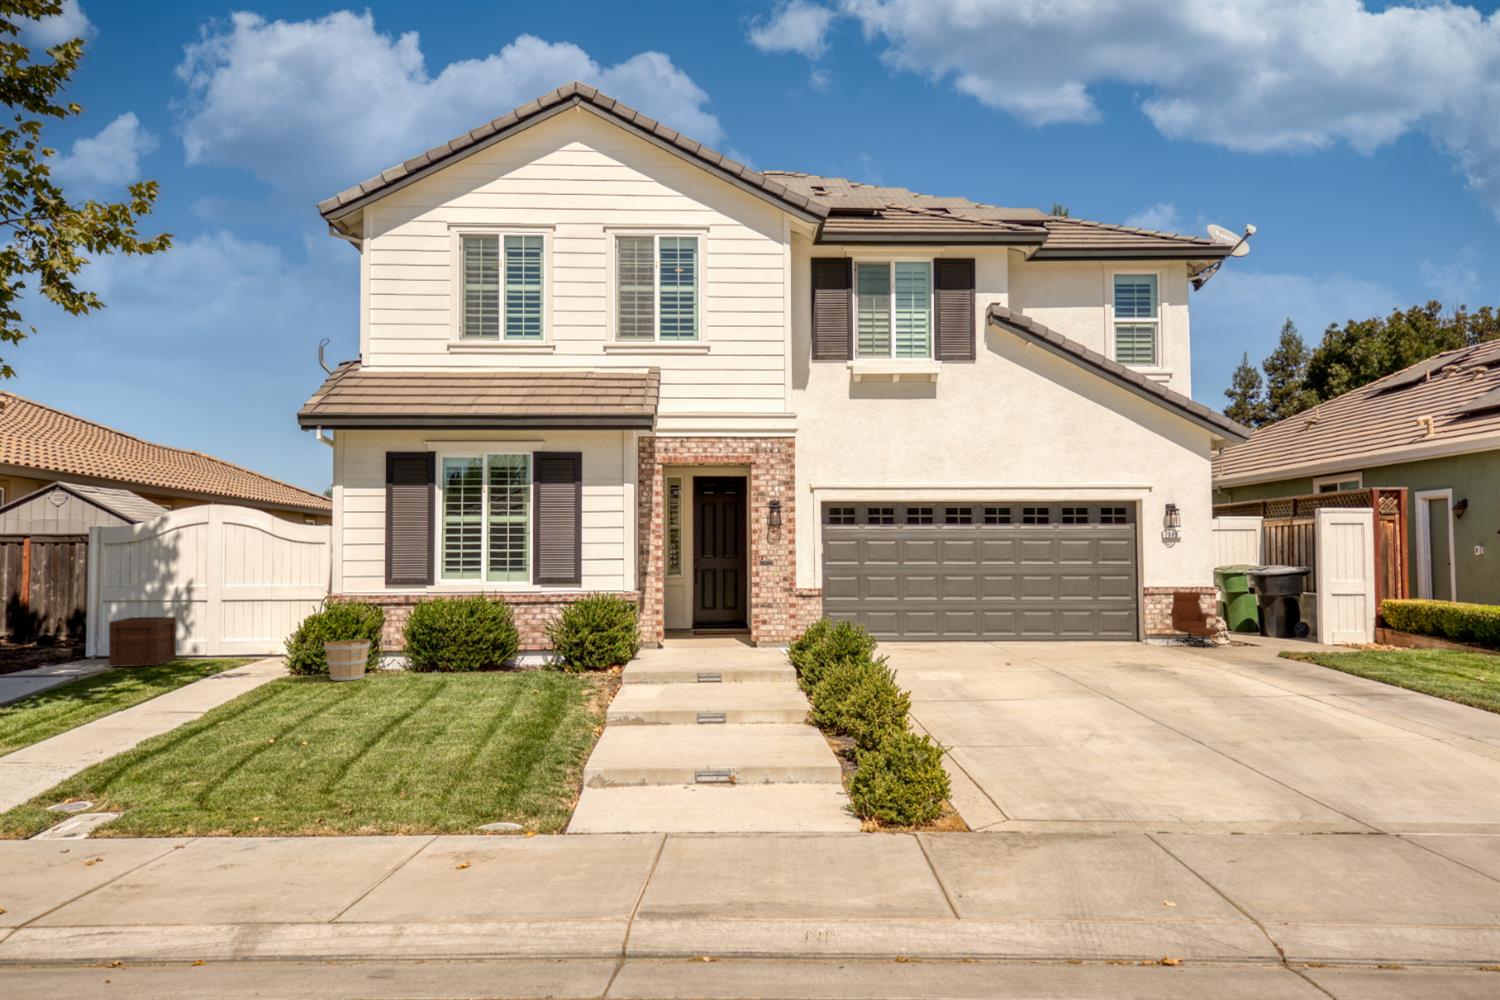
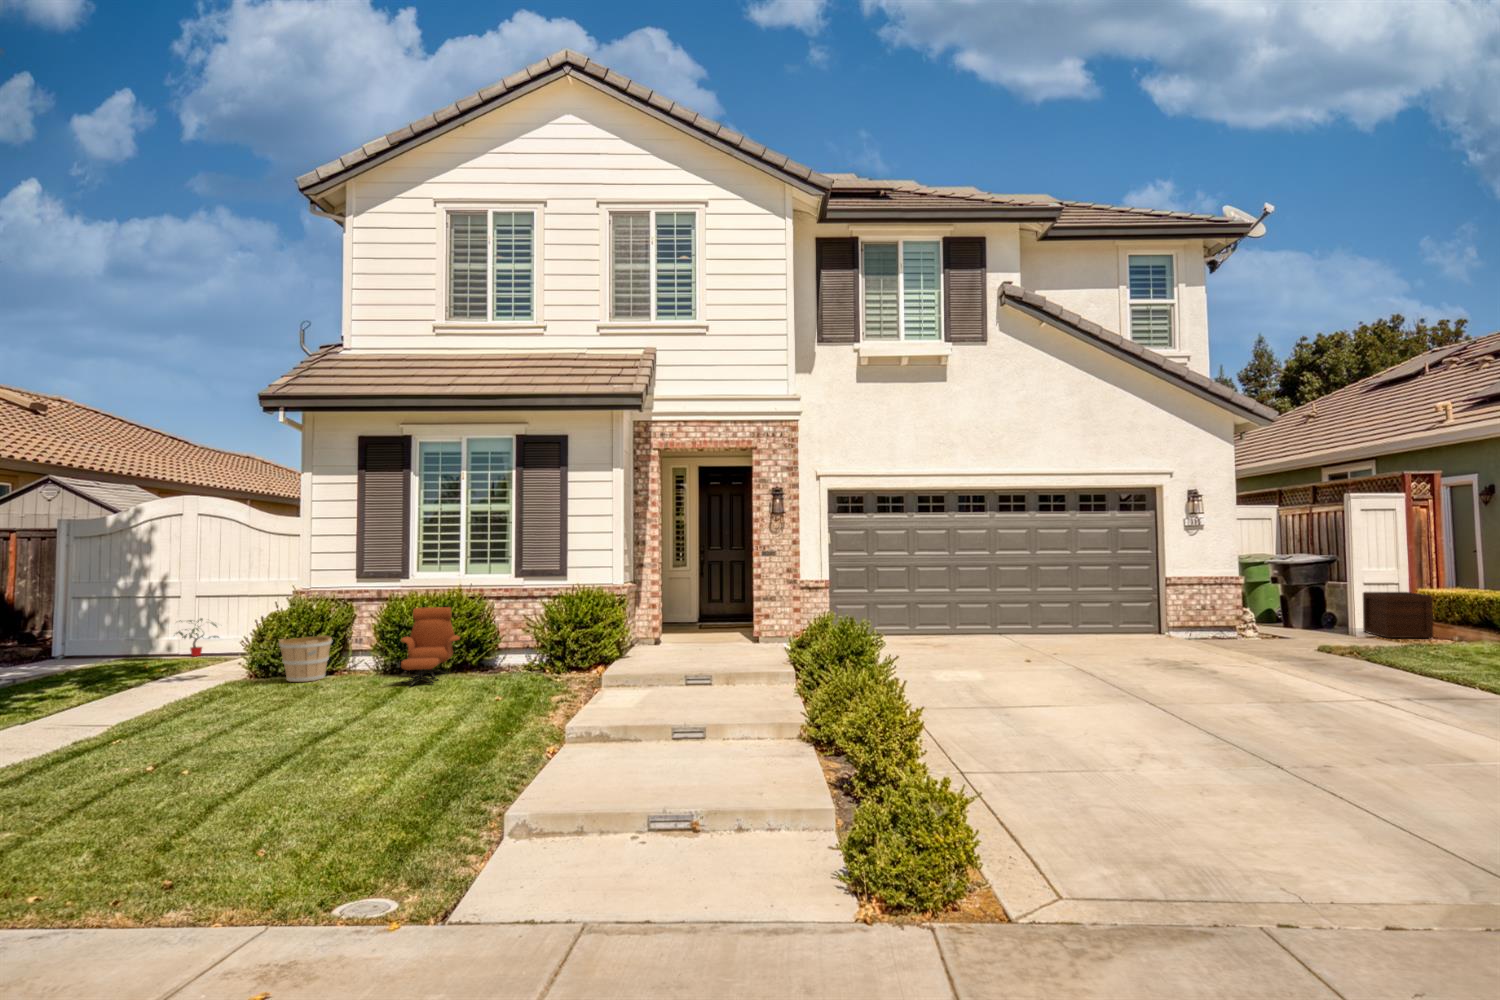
lounge chair: present [1168,592,1217,646] -> present [401,607,460,686]
wooden crate: present [109,617,176,667] -> present [1363,592,1433,638]
potted plant: none [201,623,249,660] -> present [176,618,218,656]

